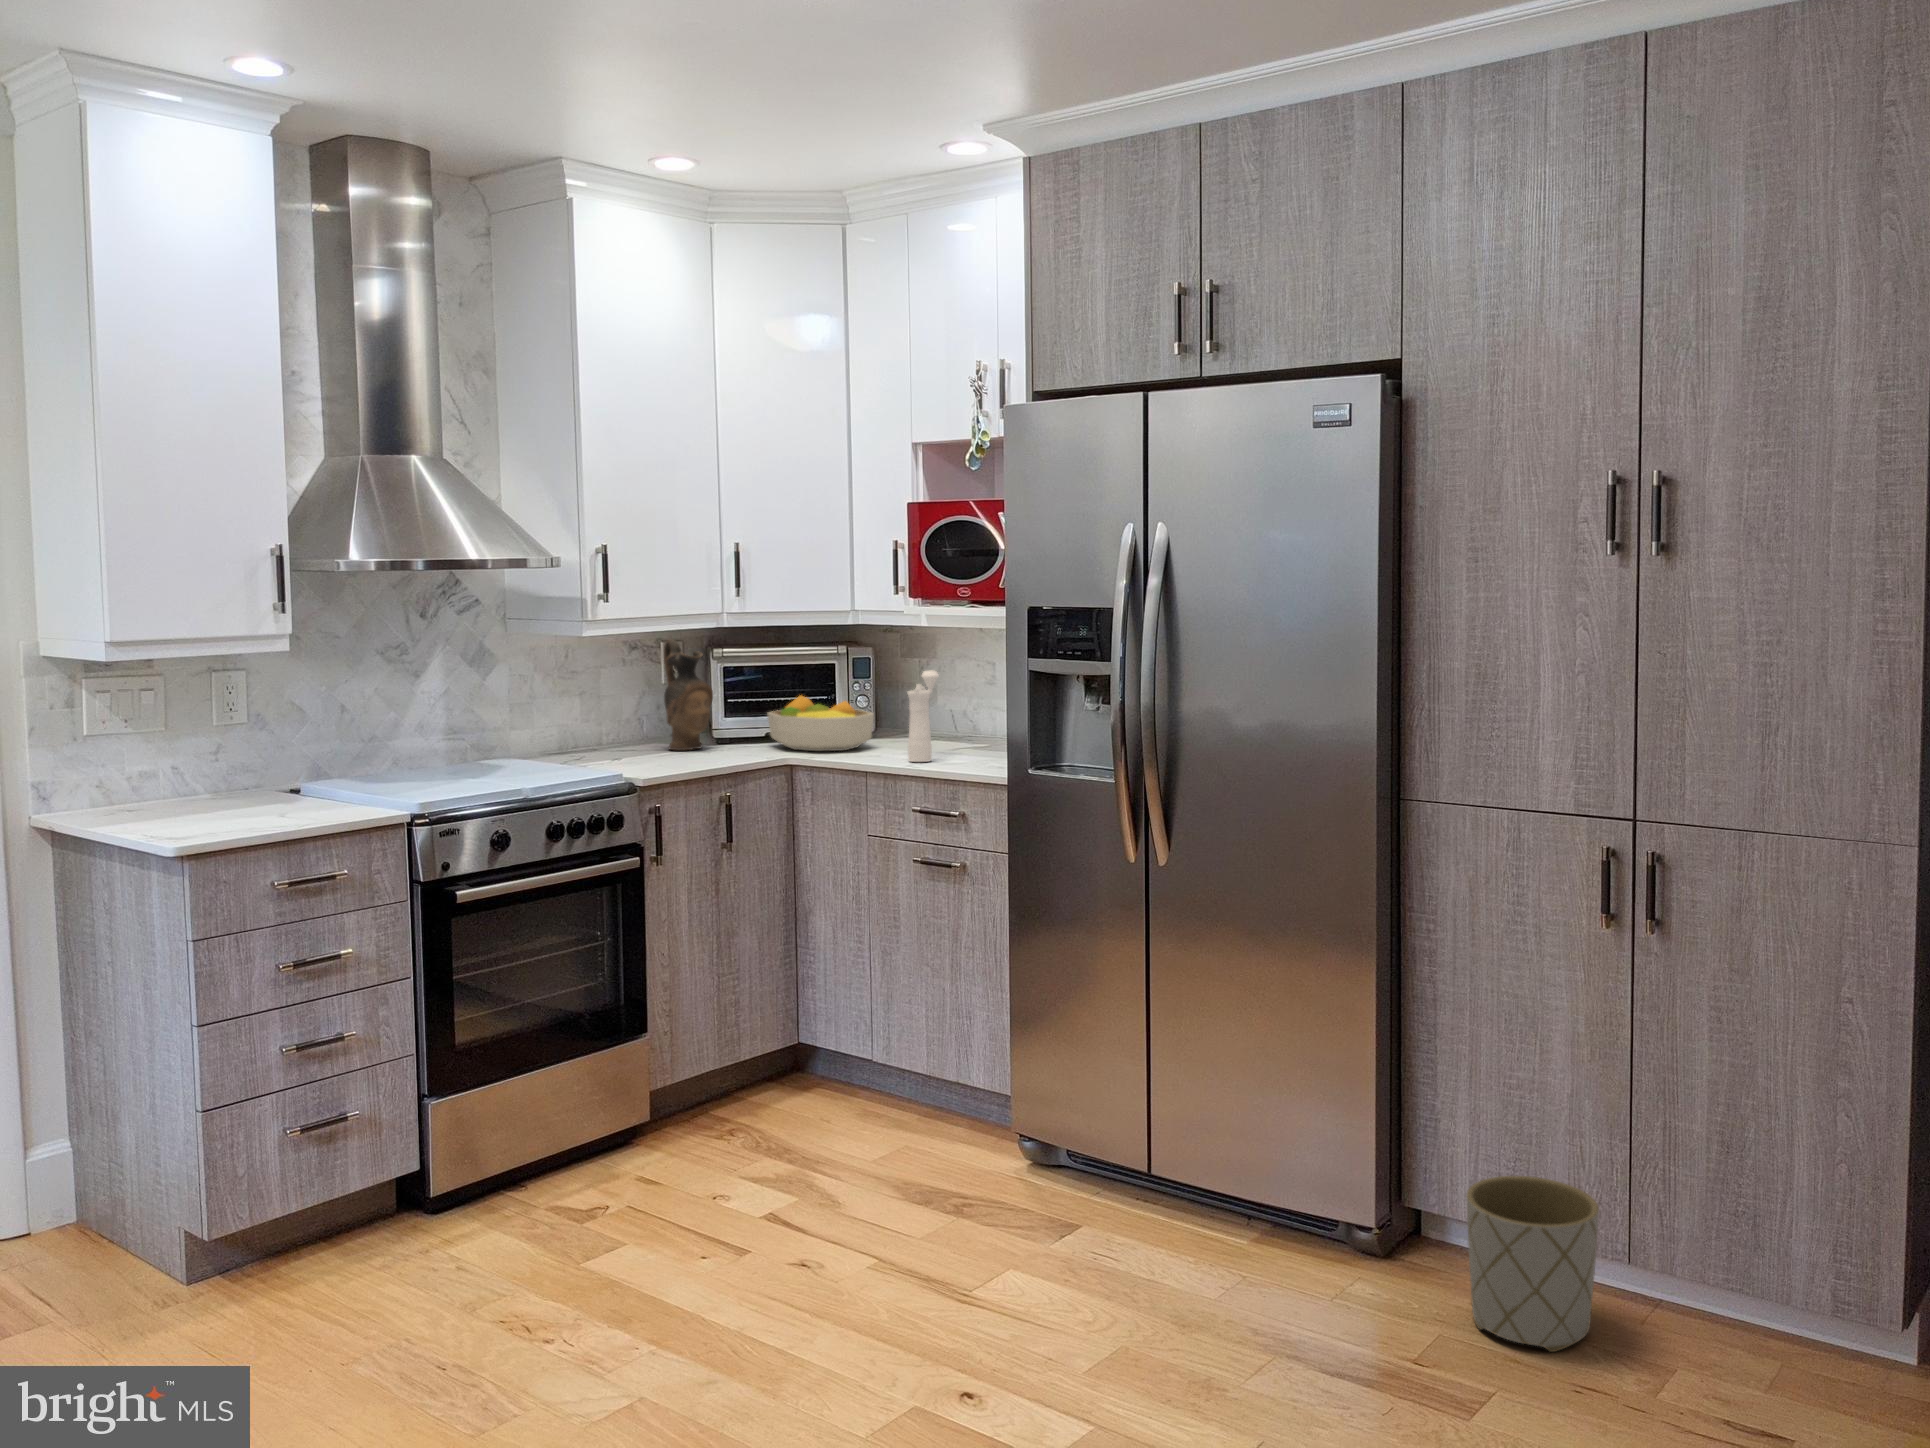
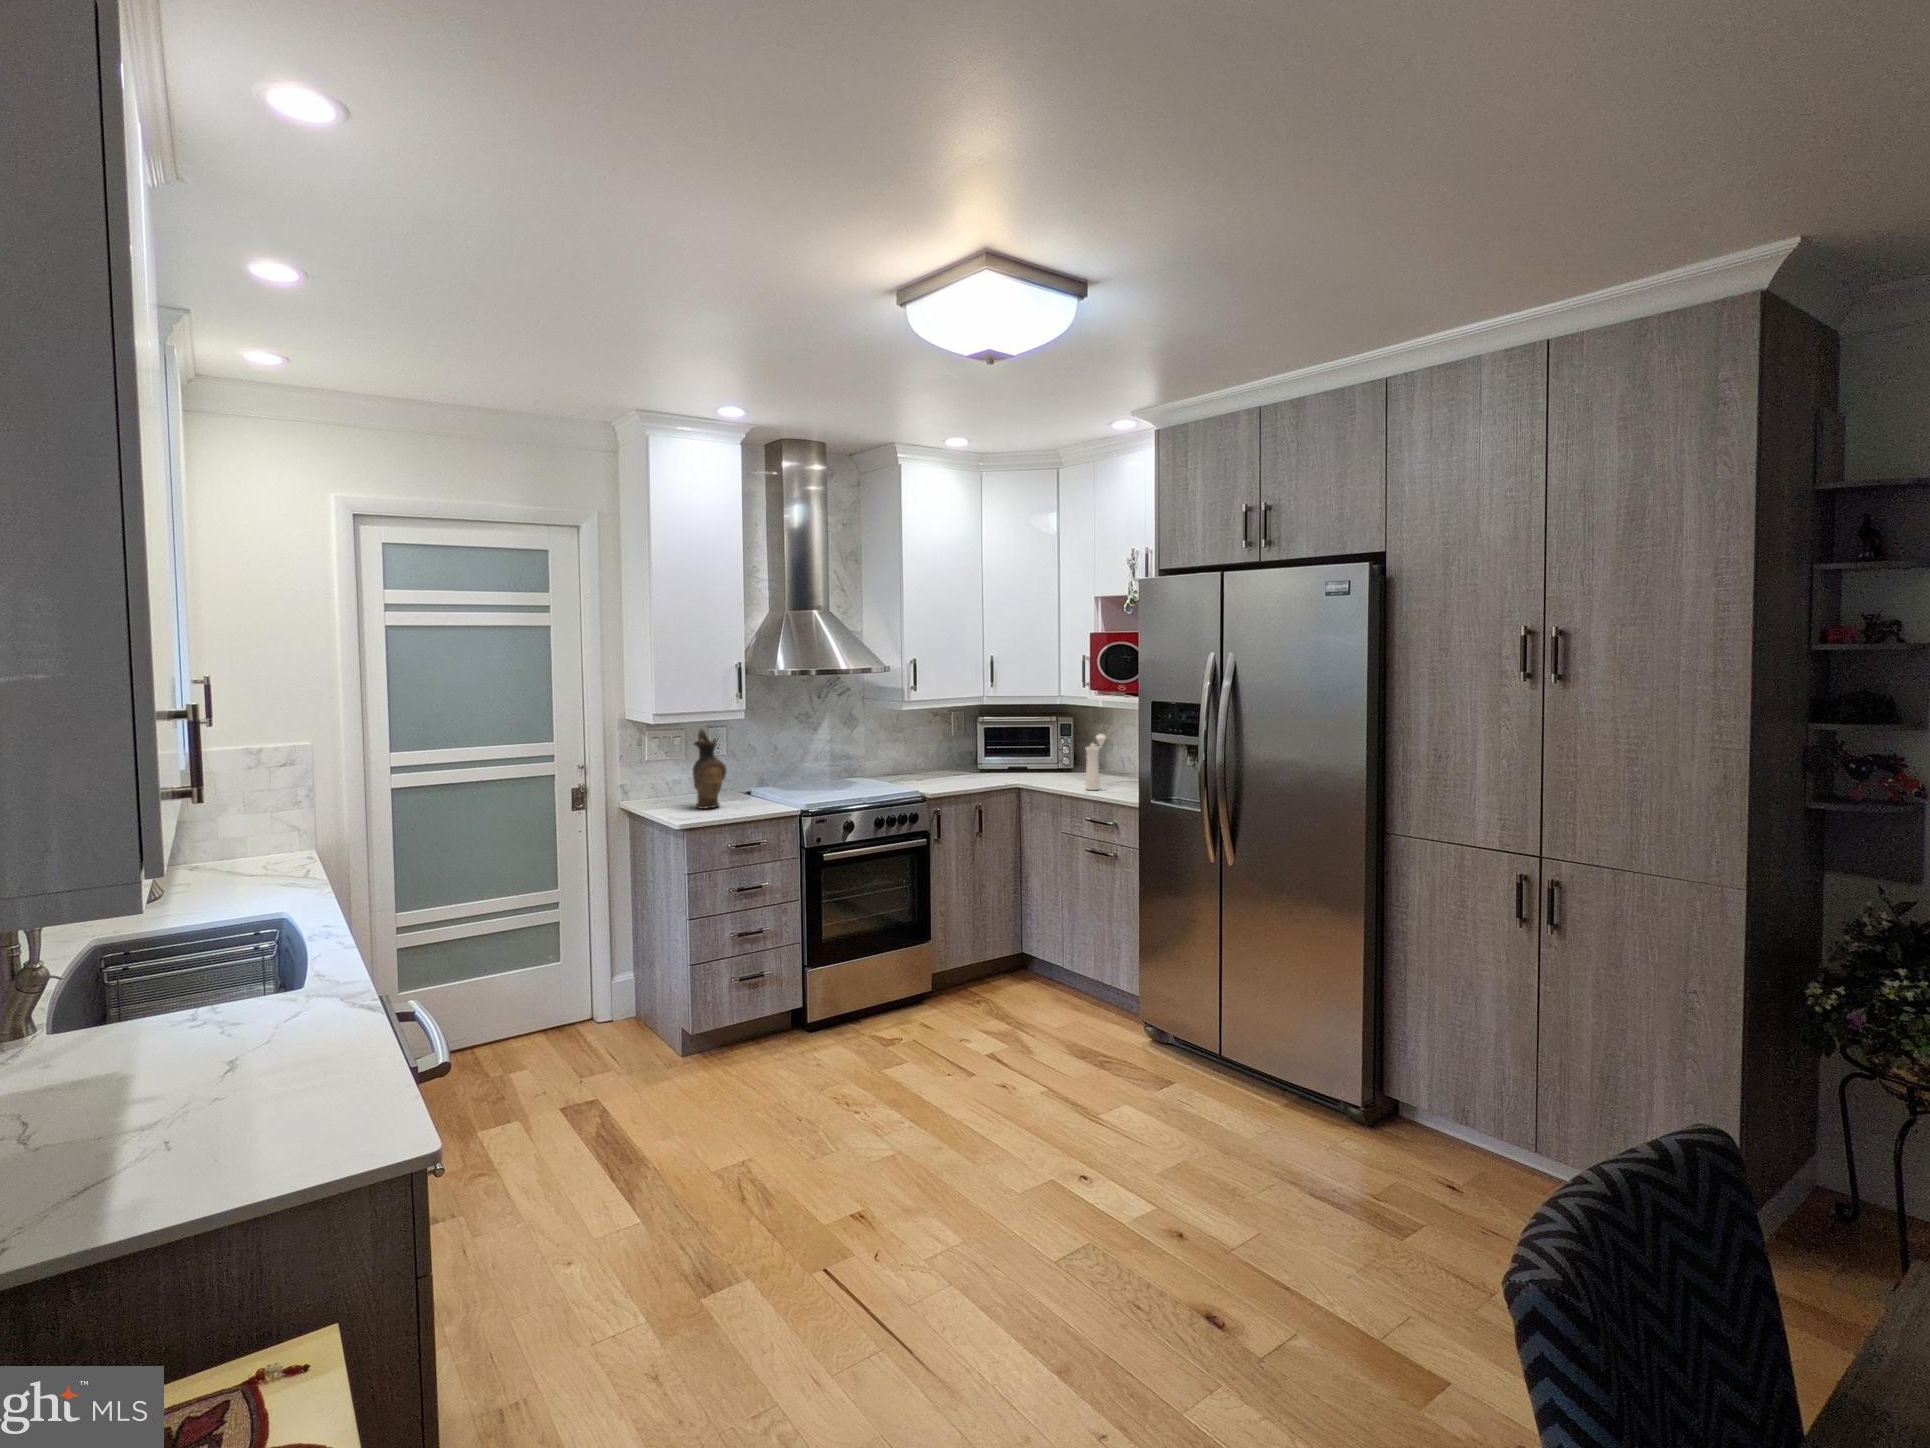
ceramic pitcher: present [664,639,713,751] -> present [693,729,727,809]
fruit bowl: present [768,696,874,751] -> none [1007,745,1069,780]
planter: present [1467,1176,1599,1352] -> none [1418,1084,1511,1203]

